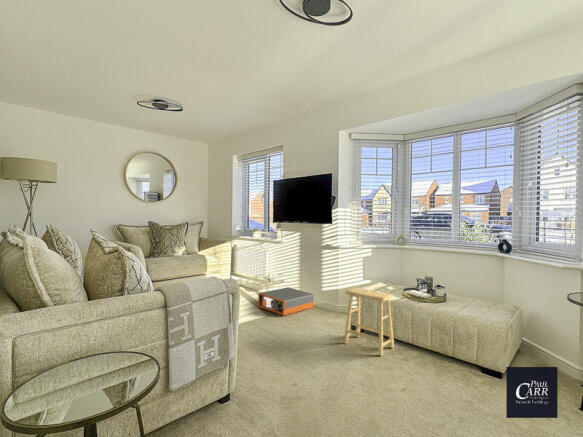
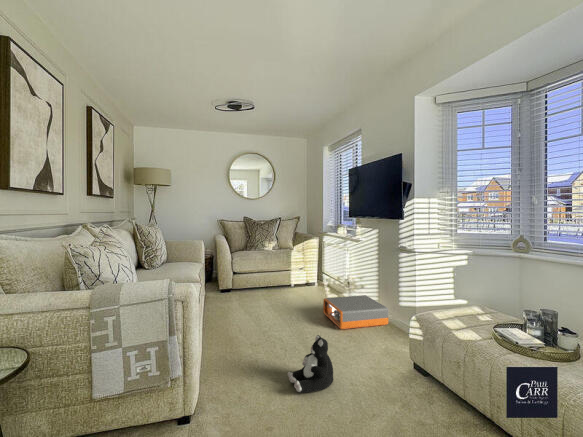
footstool: present [344,287,394,356] -> none [384,310,459,421]
plush toy: none [280,315,314,360] -> present [288,335,333,393]

